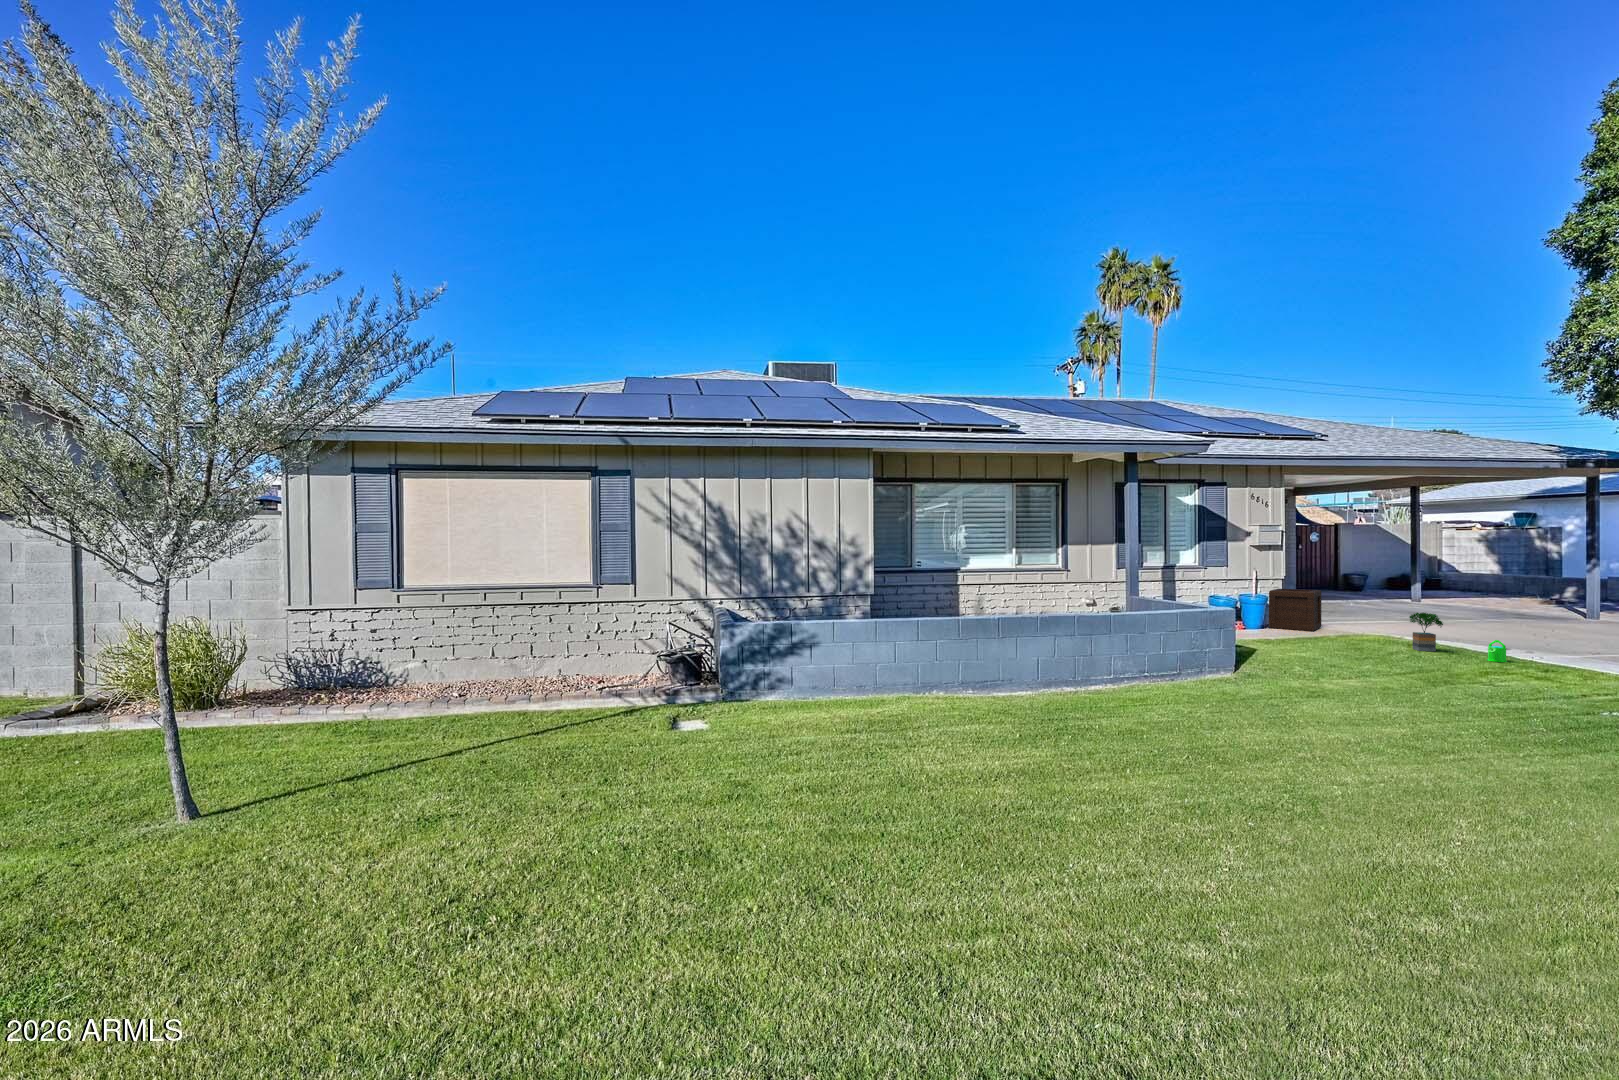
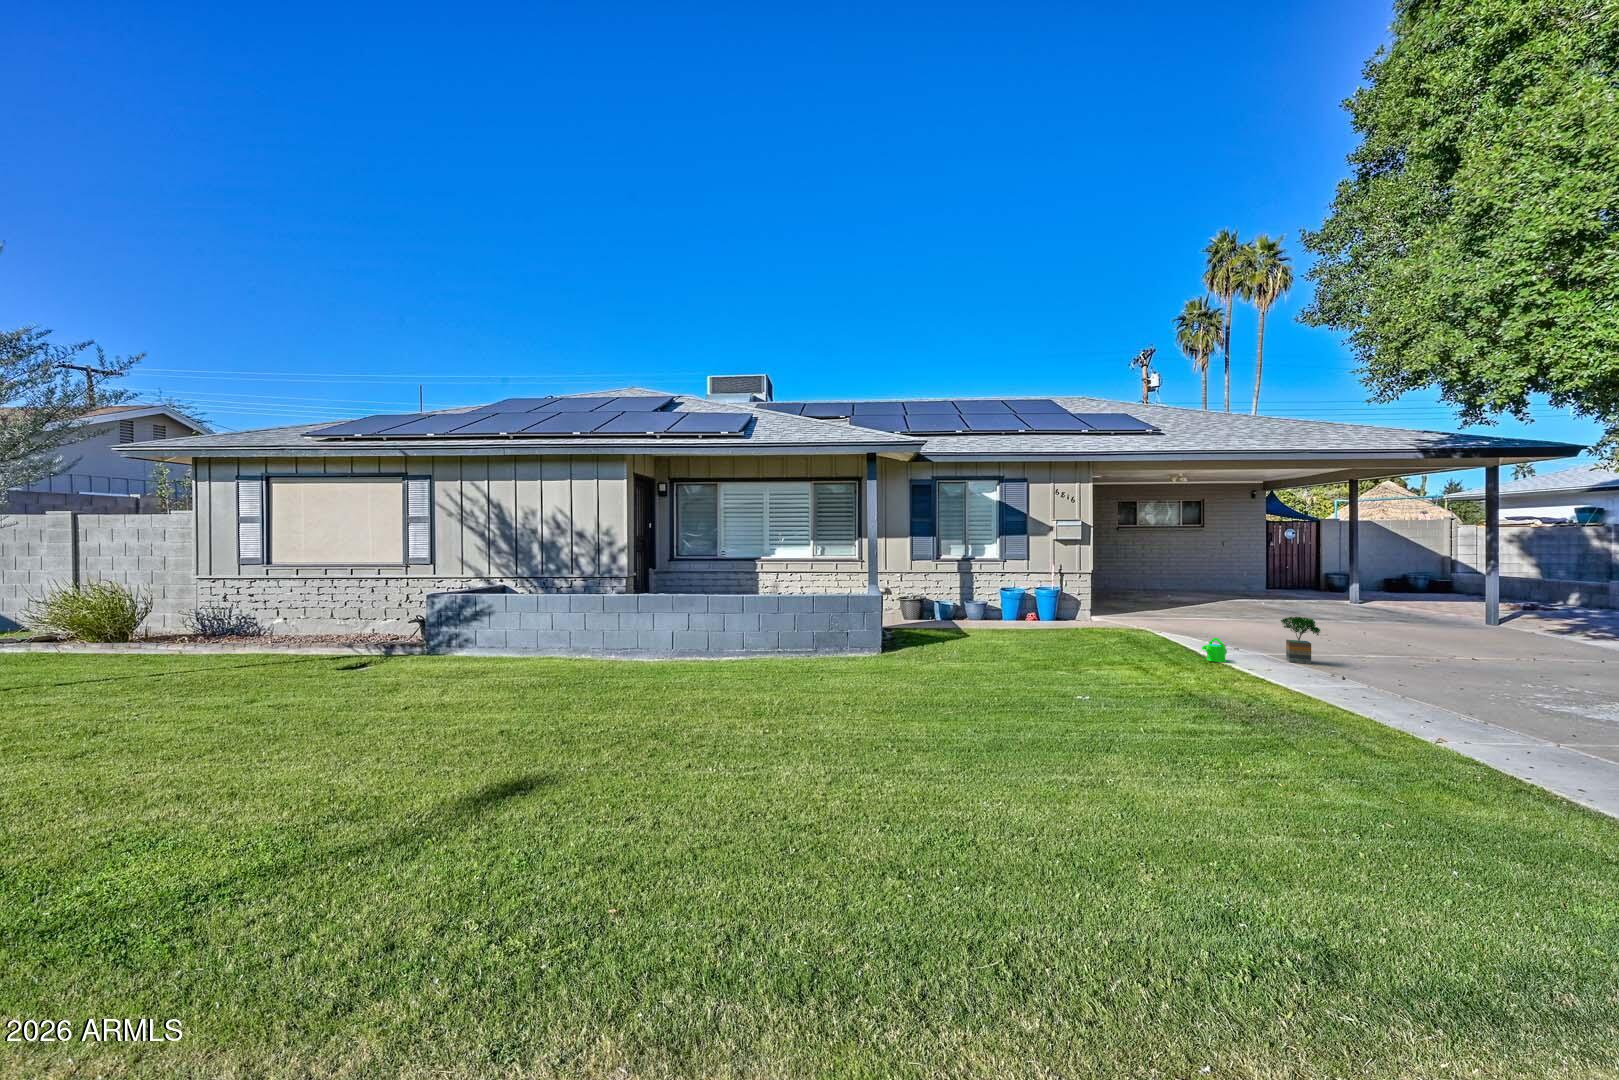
wooden crate: present [1269,589,1322,631] -> none [1066,581,1122,623]
potted tree: present [1409,612,1443,651] -> present [1281,617,1320,664]

